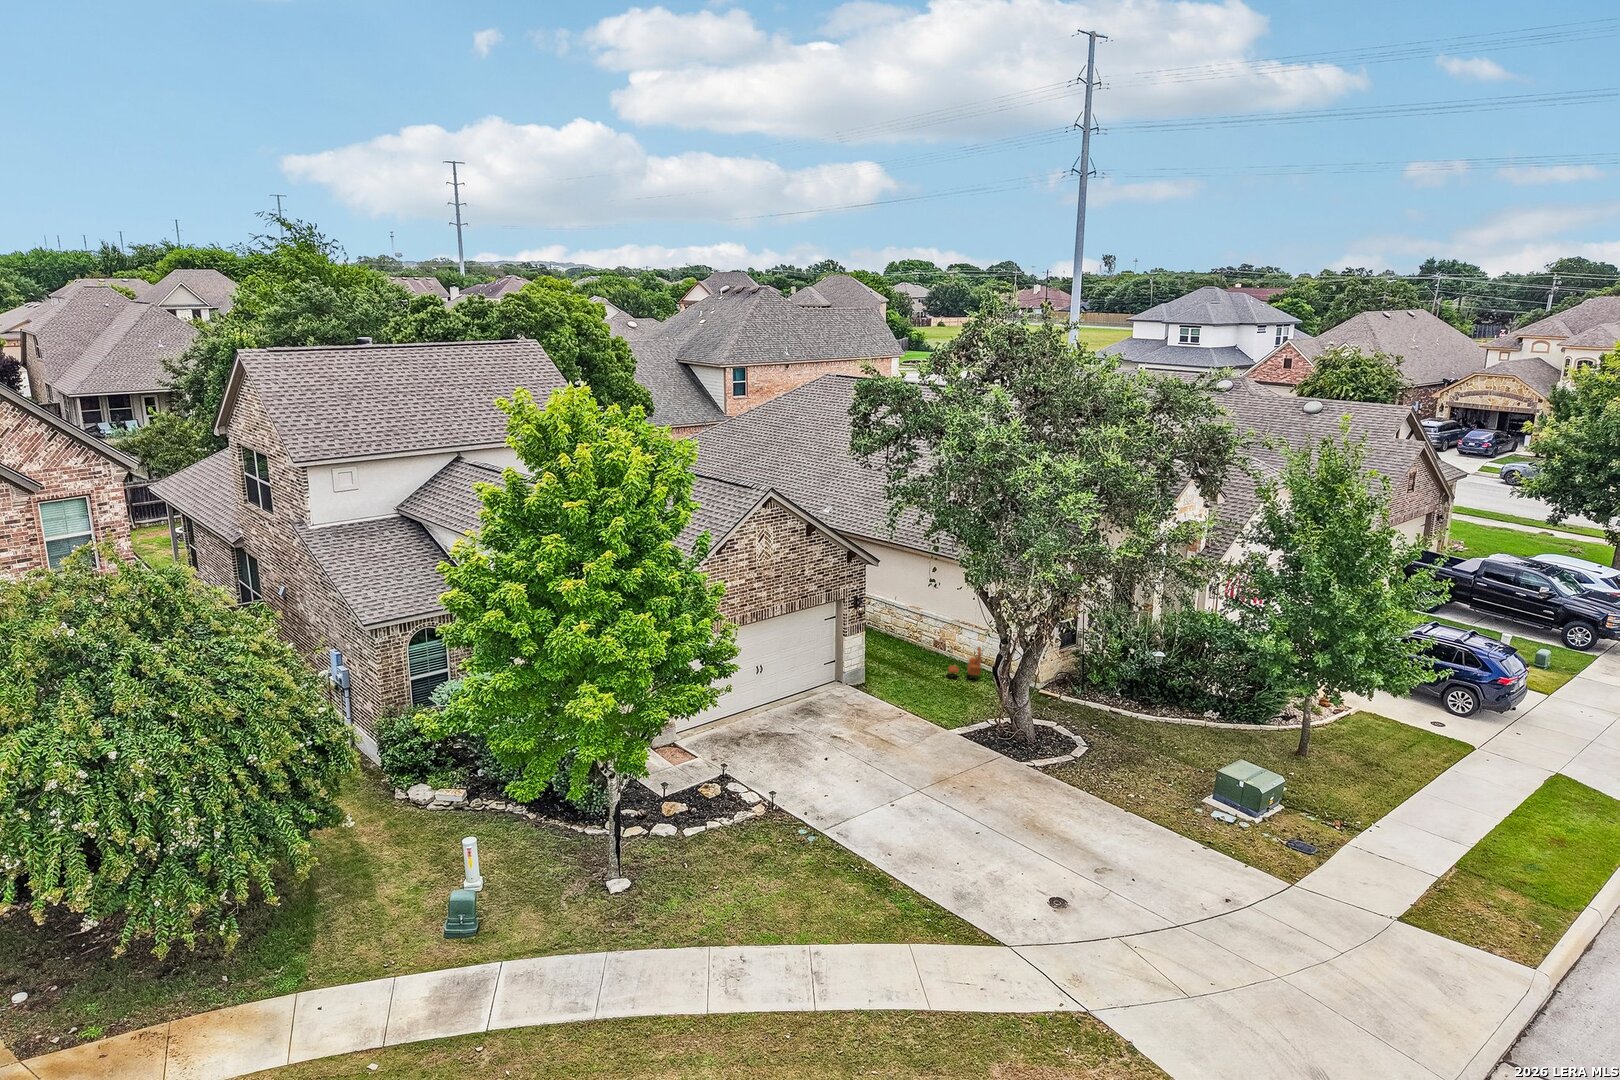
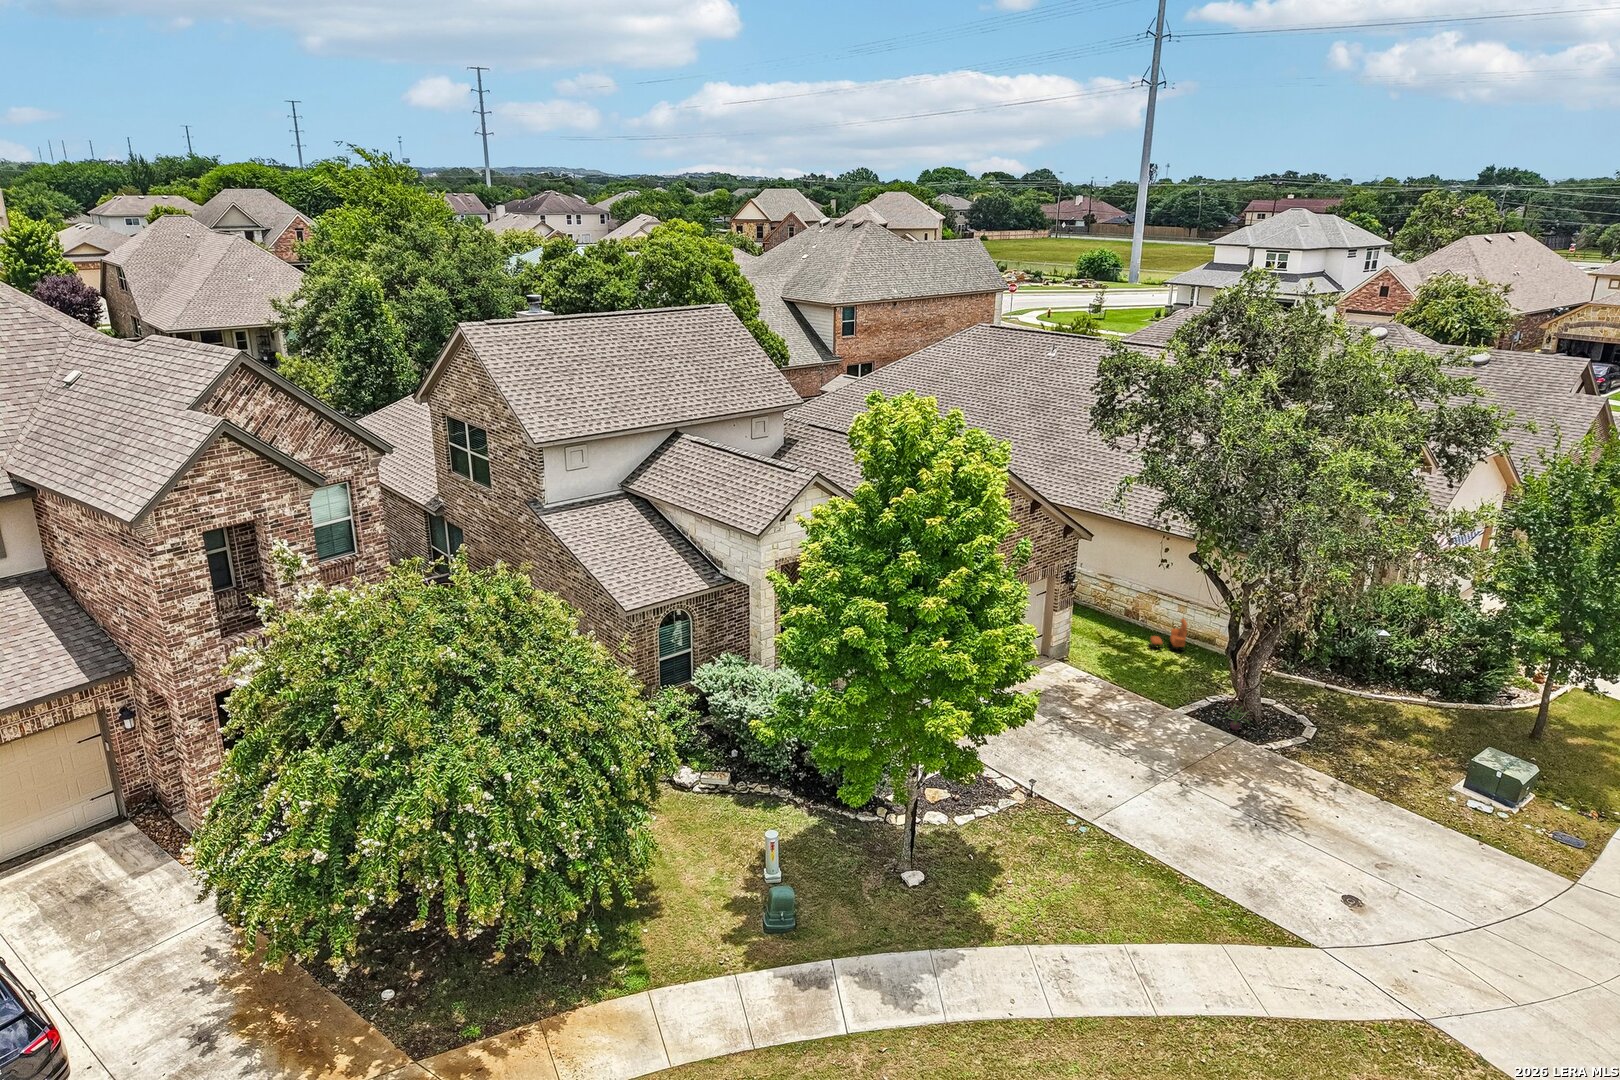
decorative plant: none [991,723,1018,750] -> present [1230,705,1242,730]

